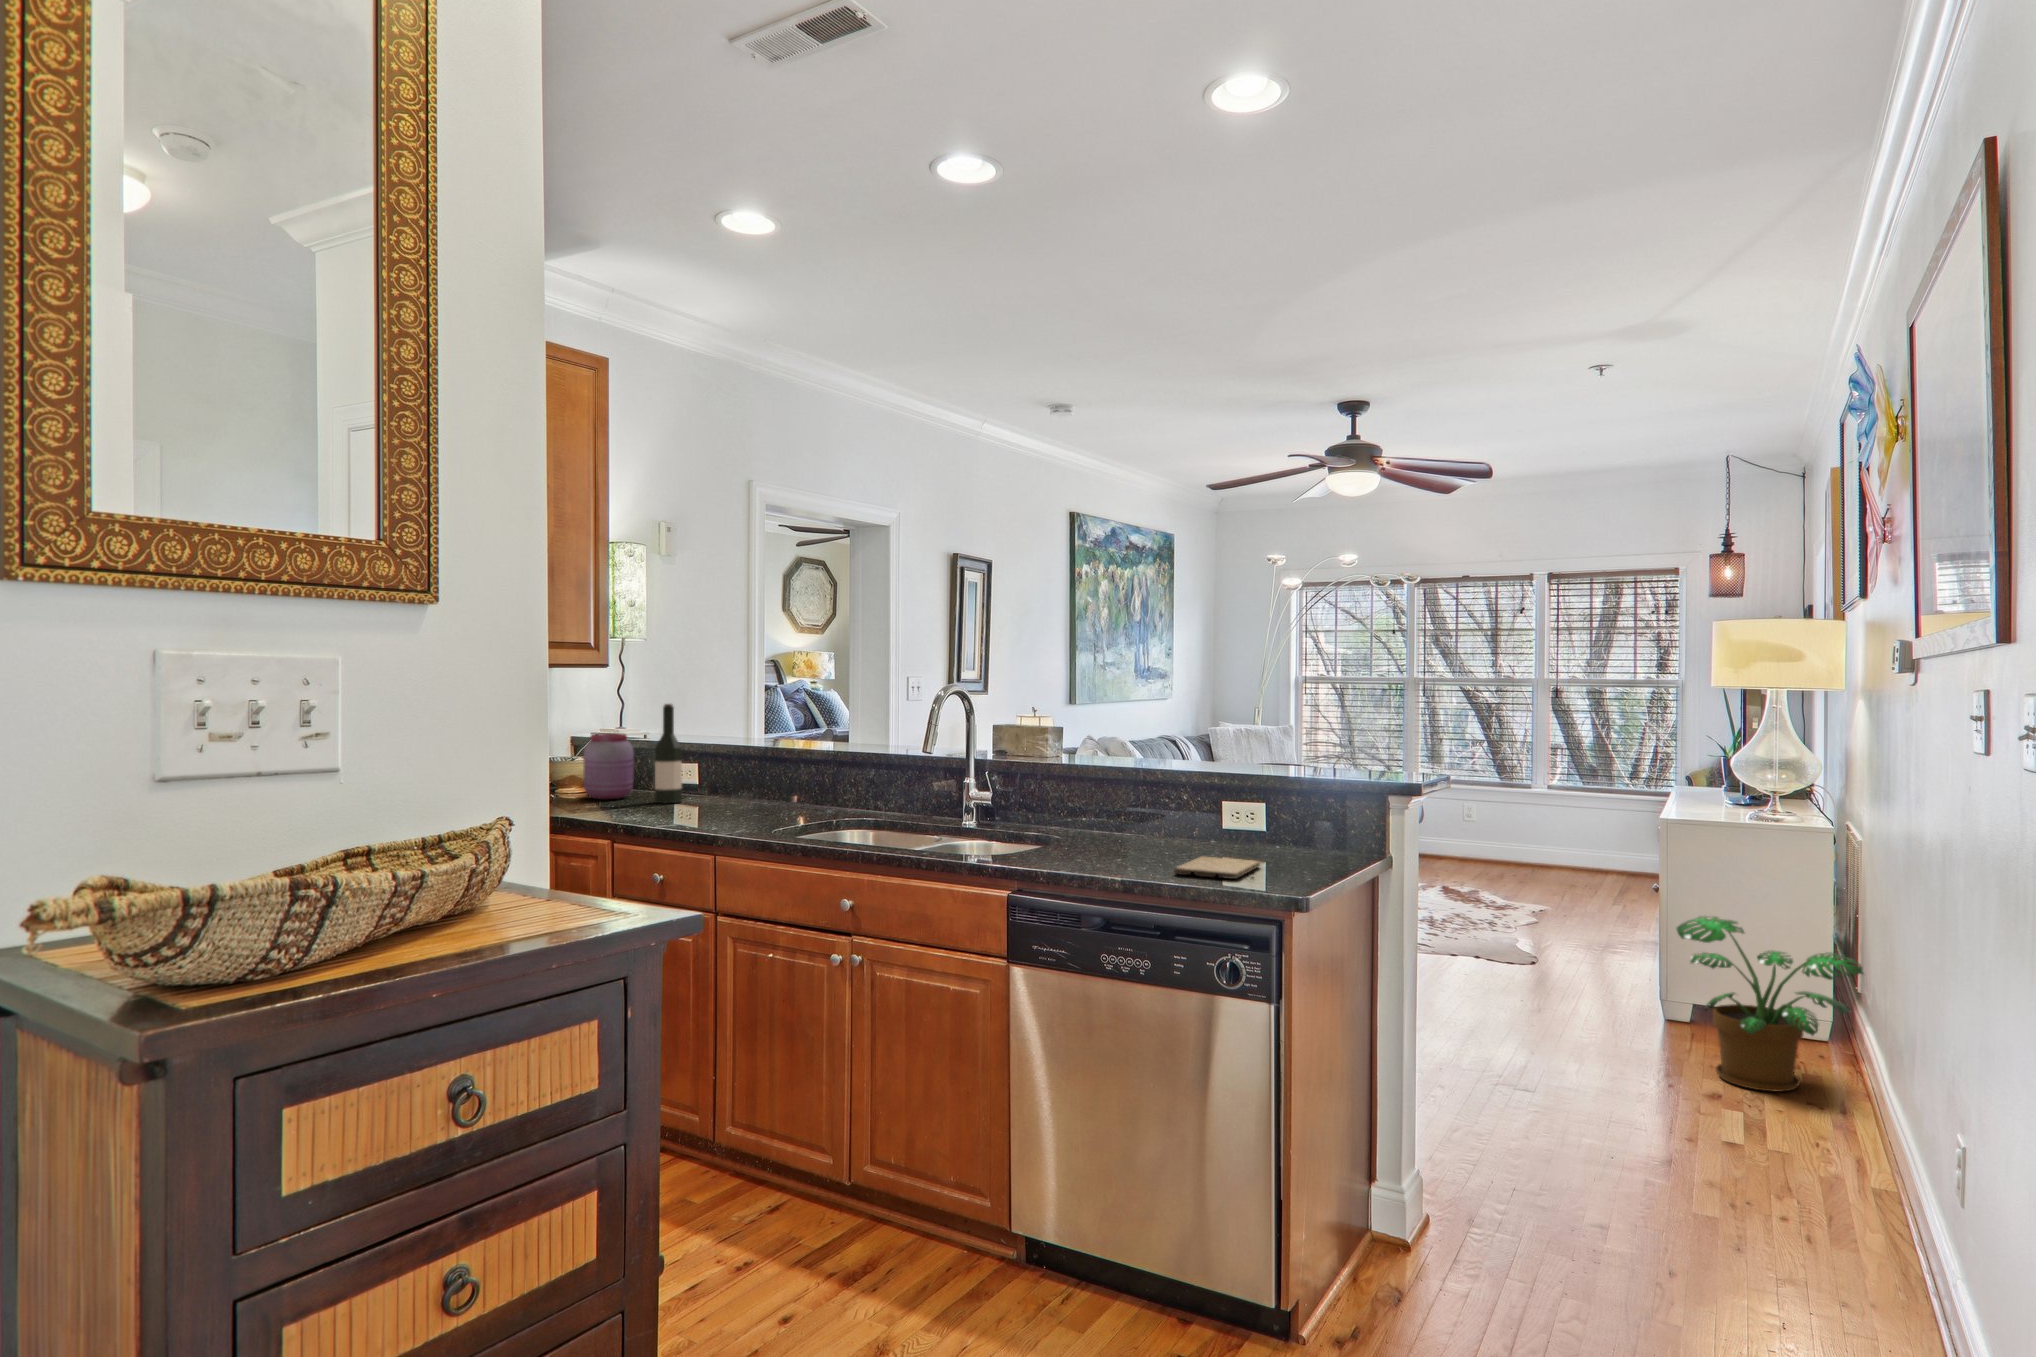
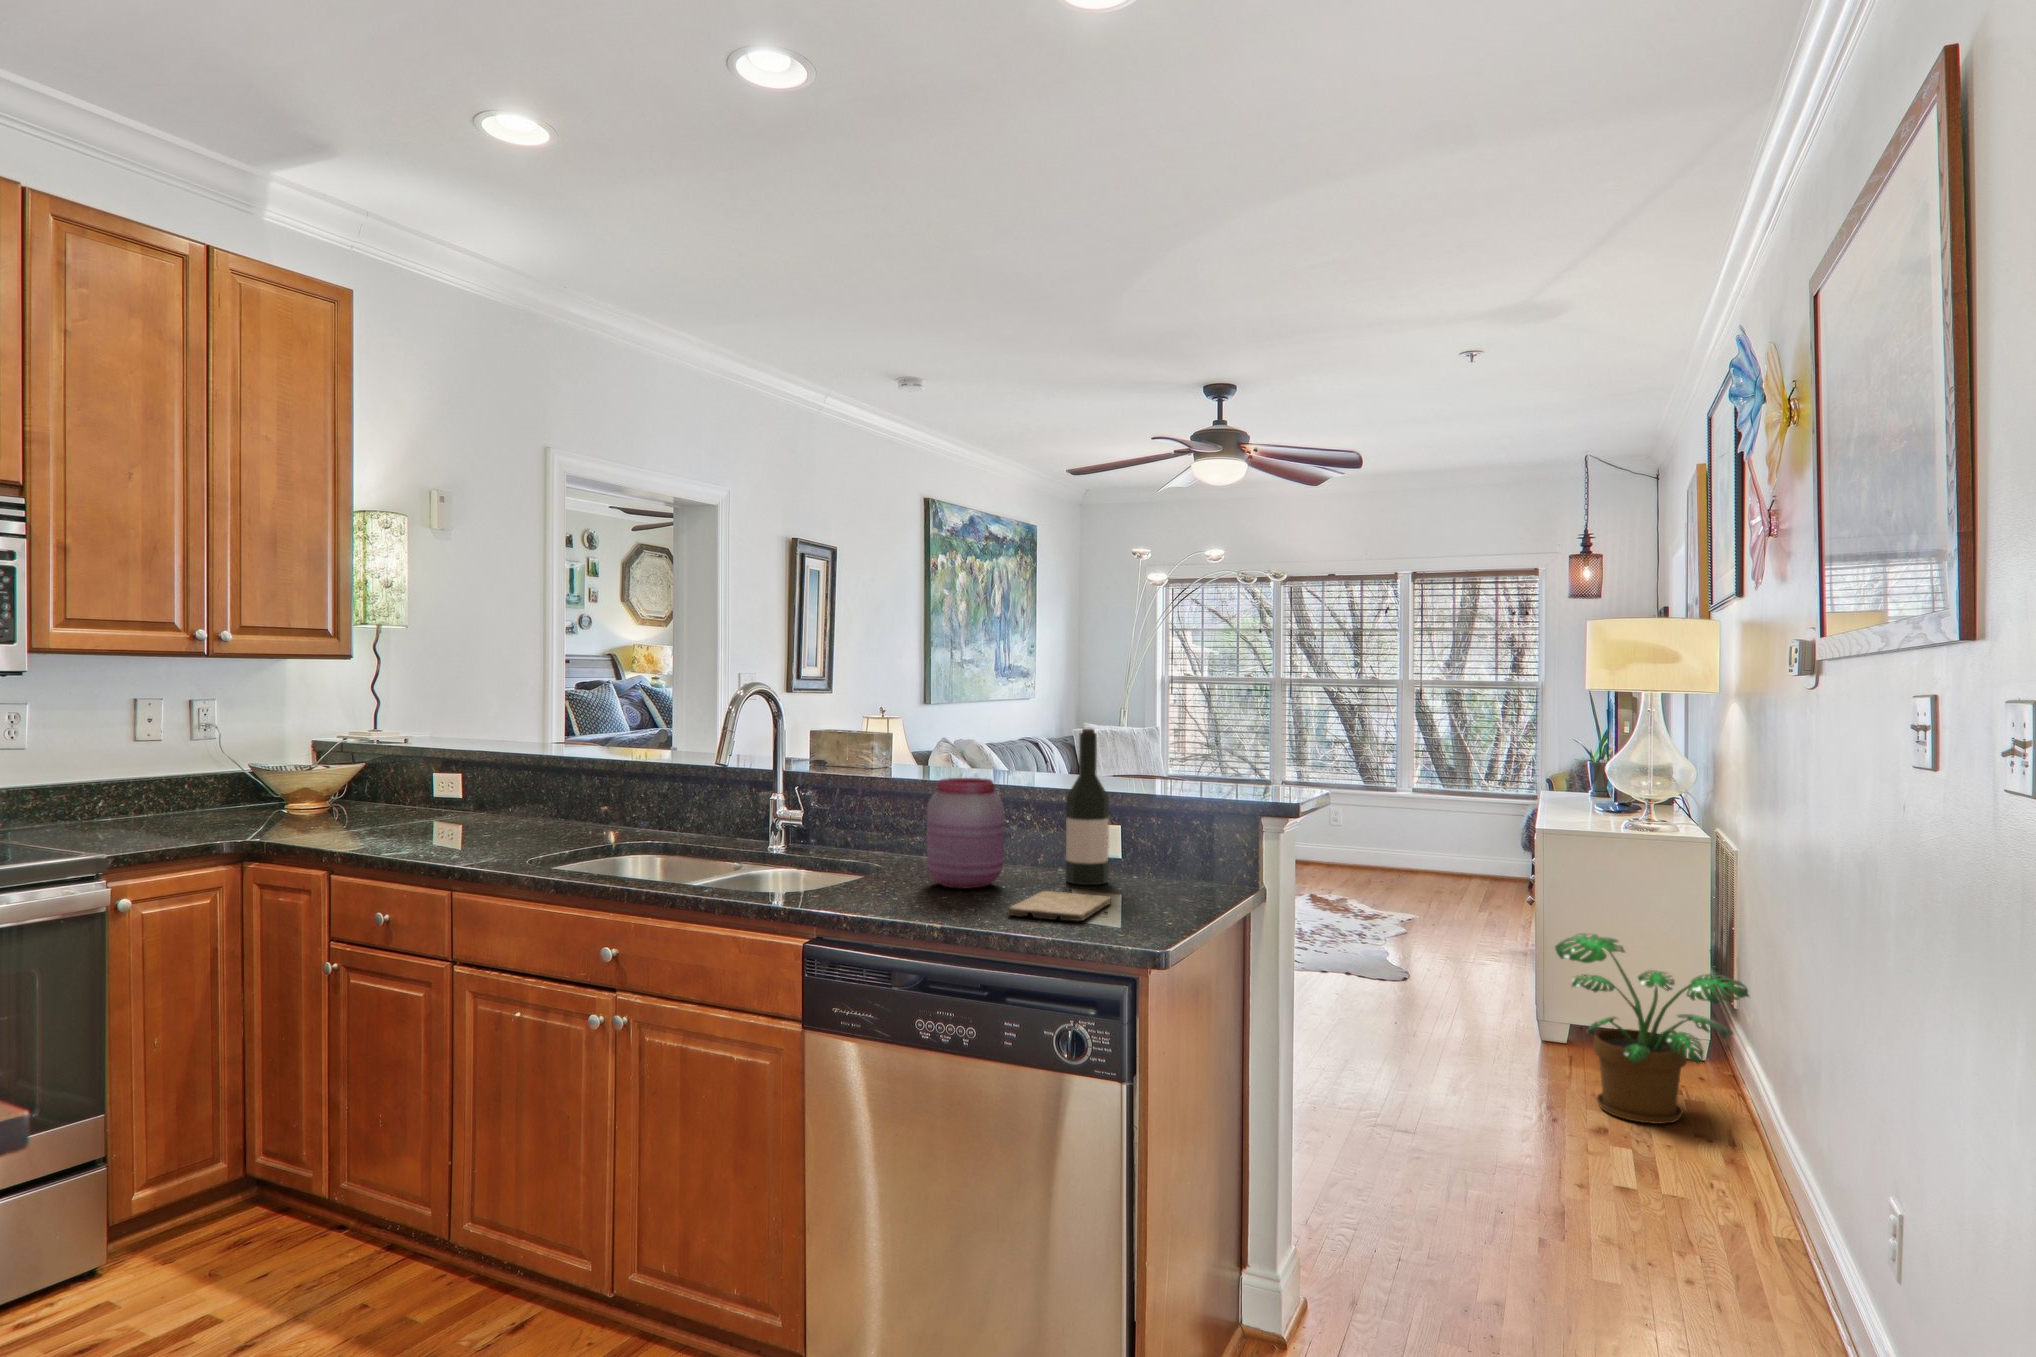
wine bottle: present [655,704,682,803] -> present [1066,728,1109,885]
jar: present [583,733,634,799] -> present [927,778,1004,888]

